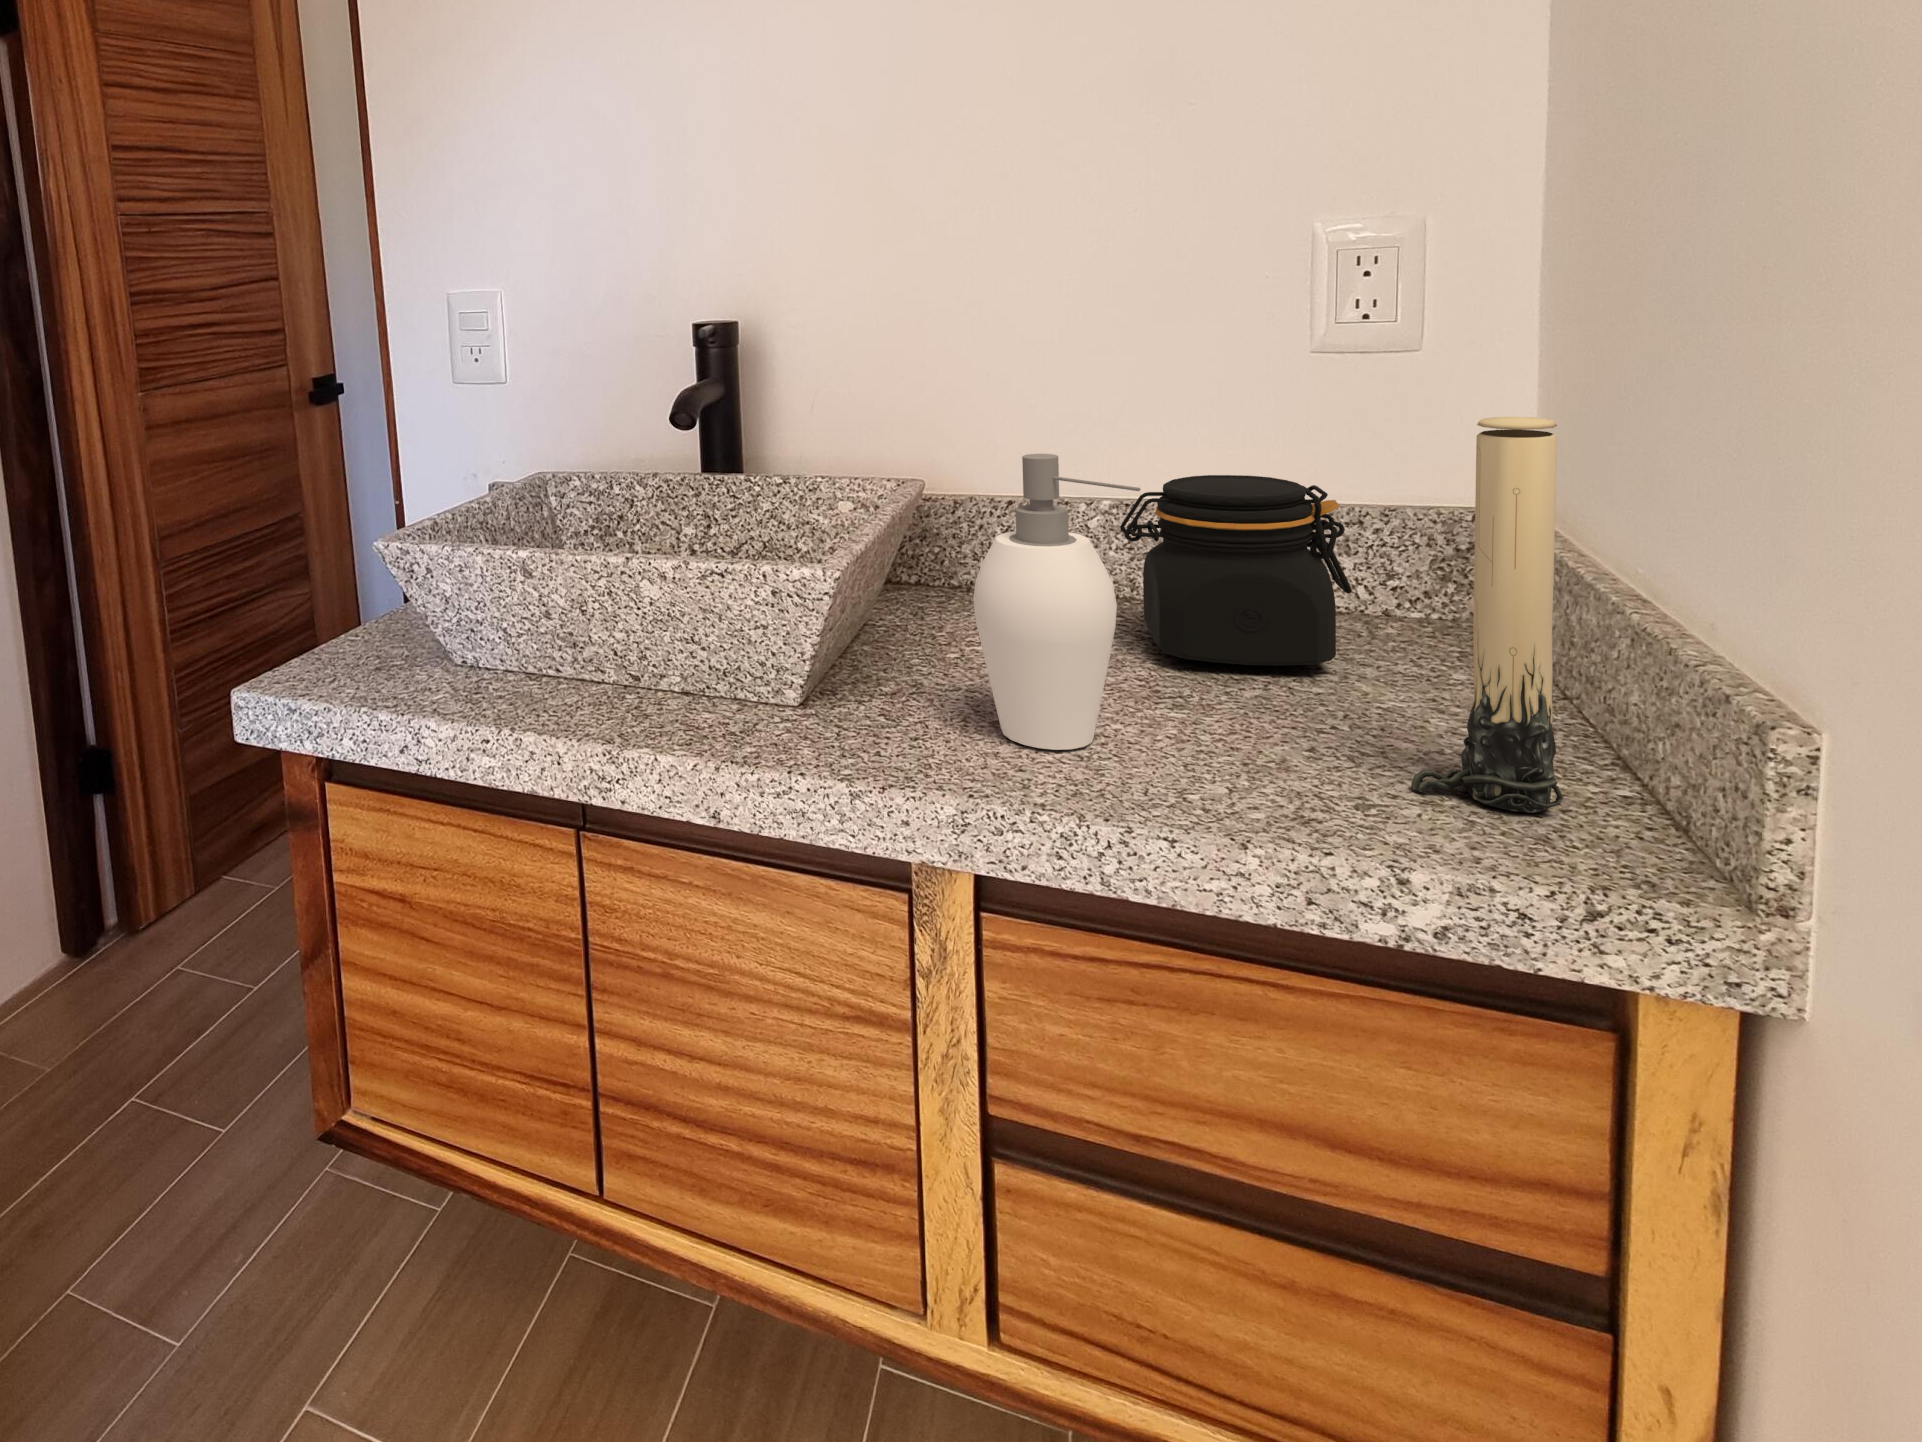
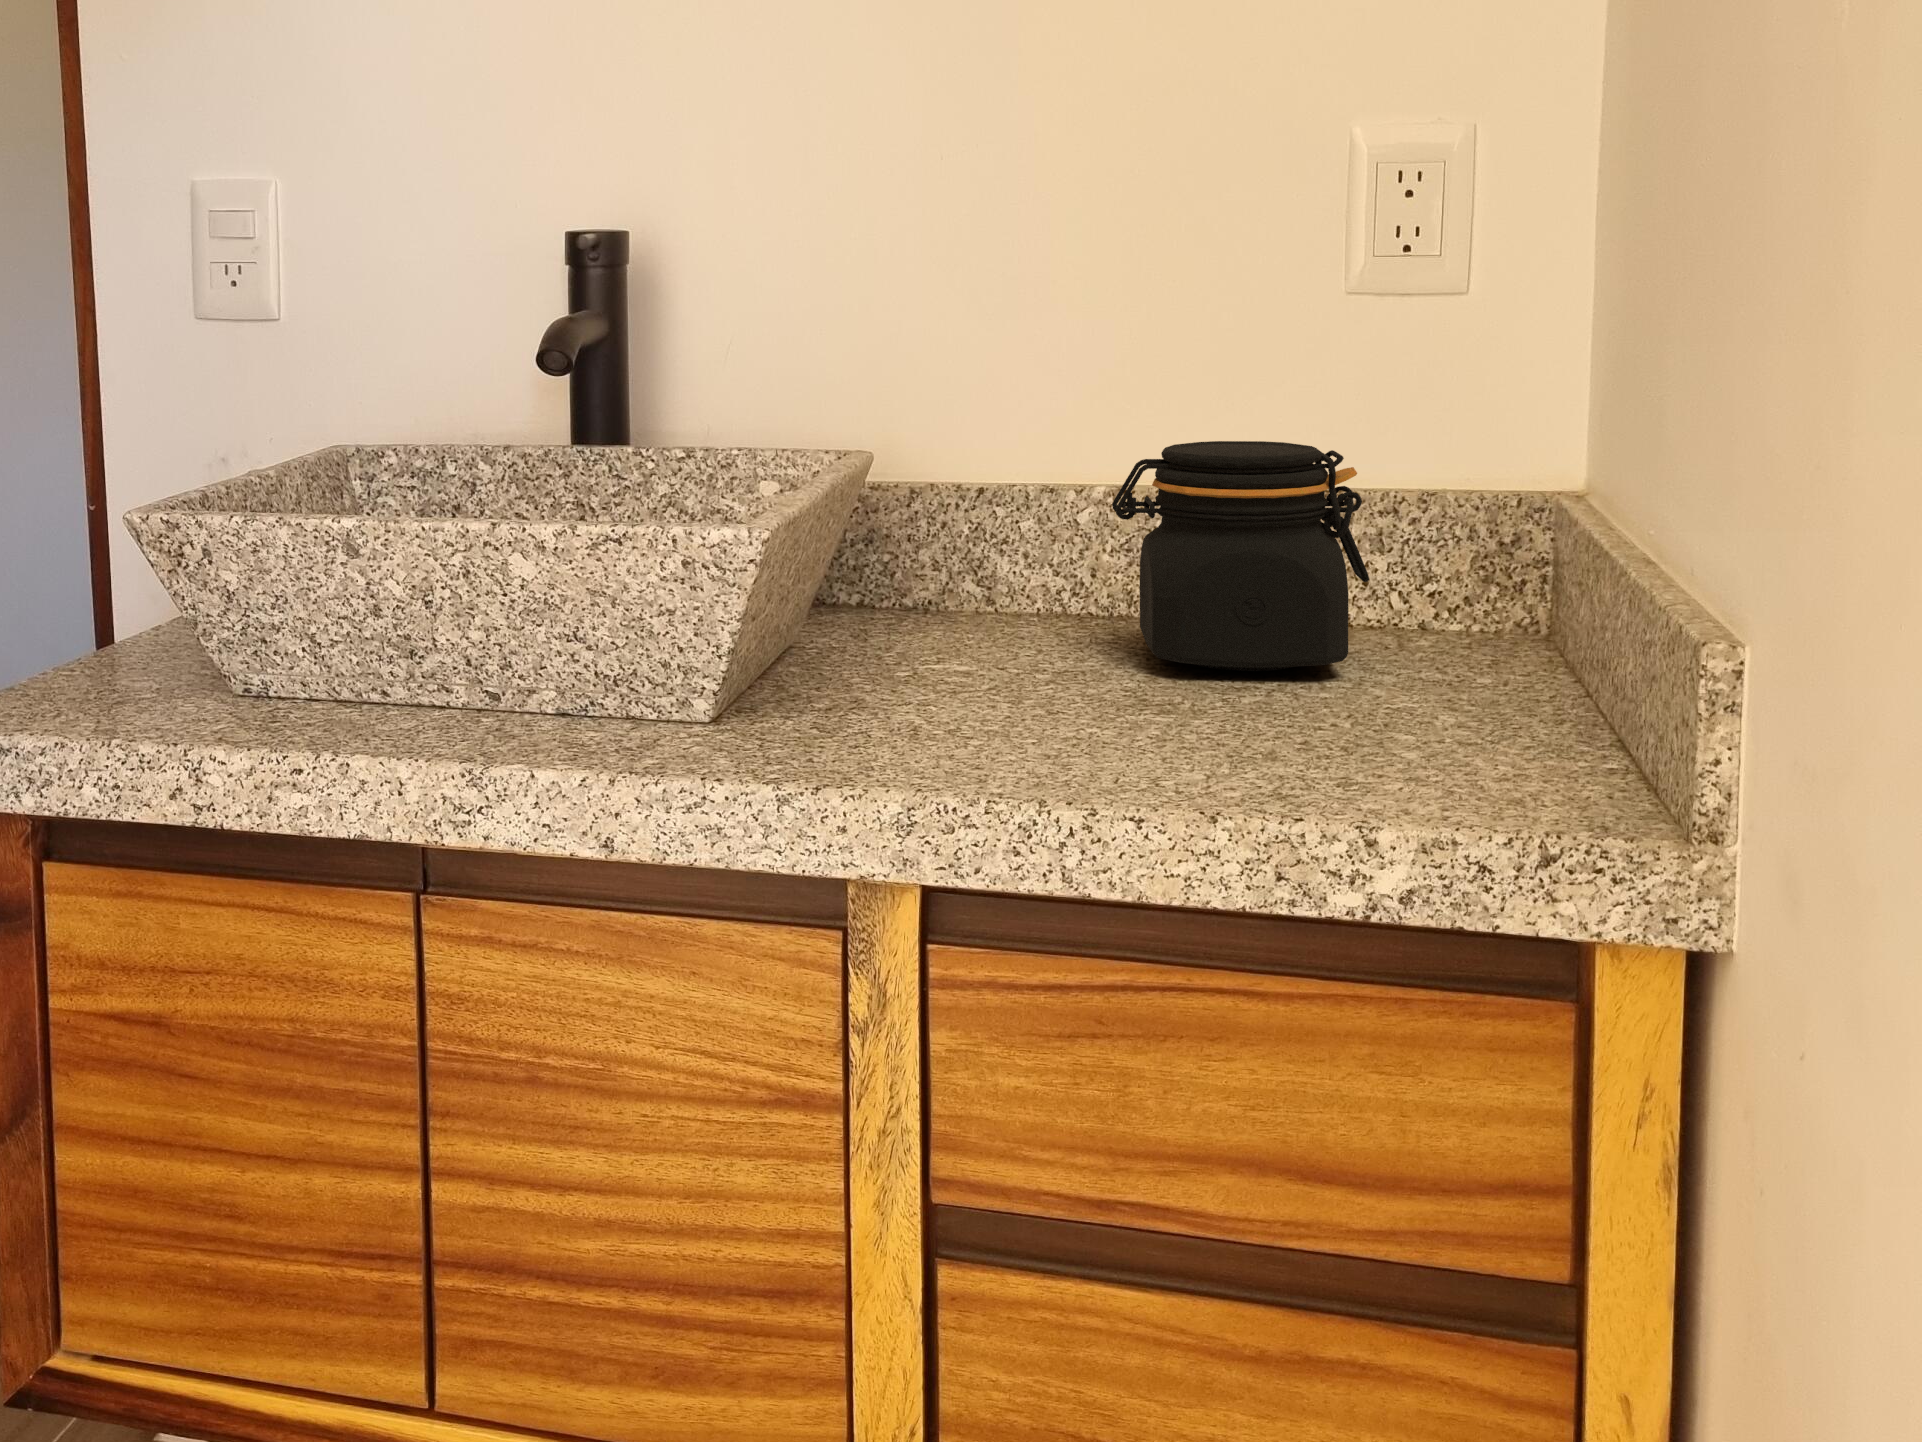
candle: present [1411,417,1563,812] -> none [1399,330,1542,779]
soap dispenser: present [973,454,1141,750] -> none [929,381,1118,747]

